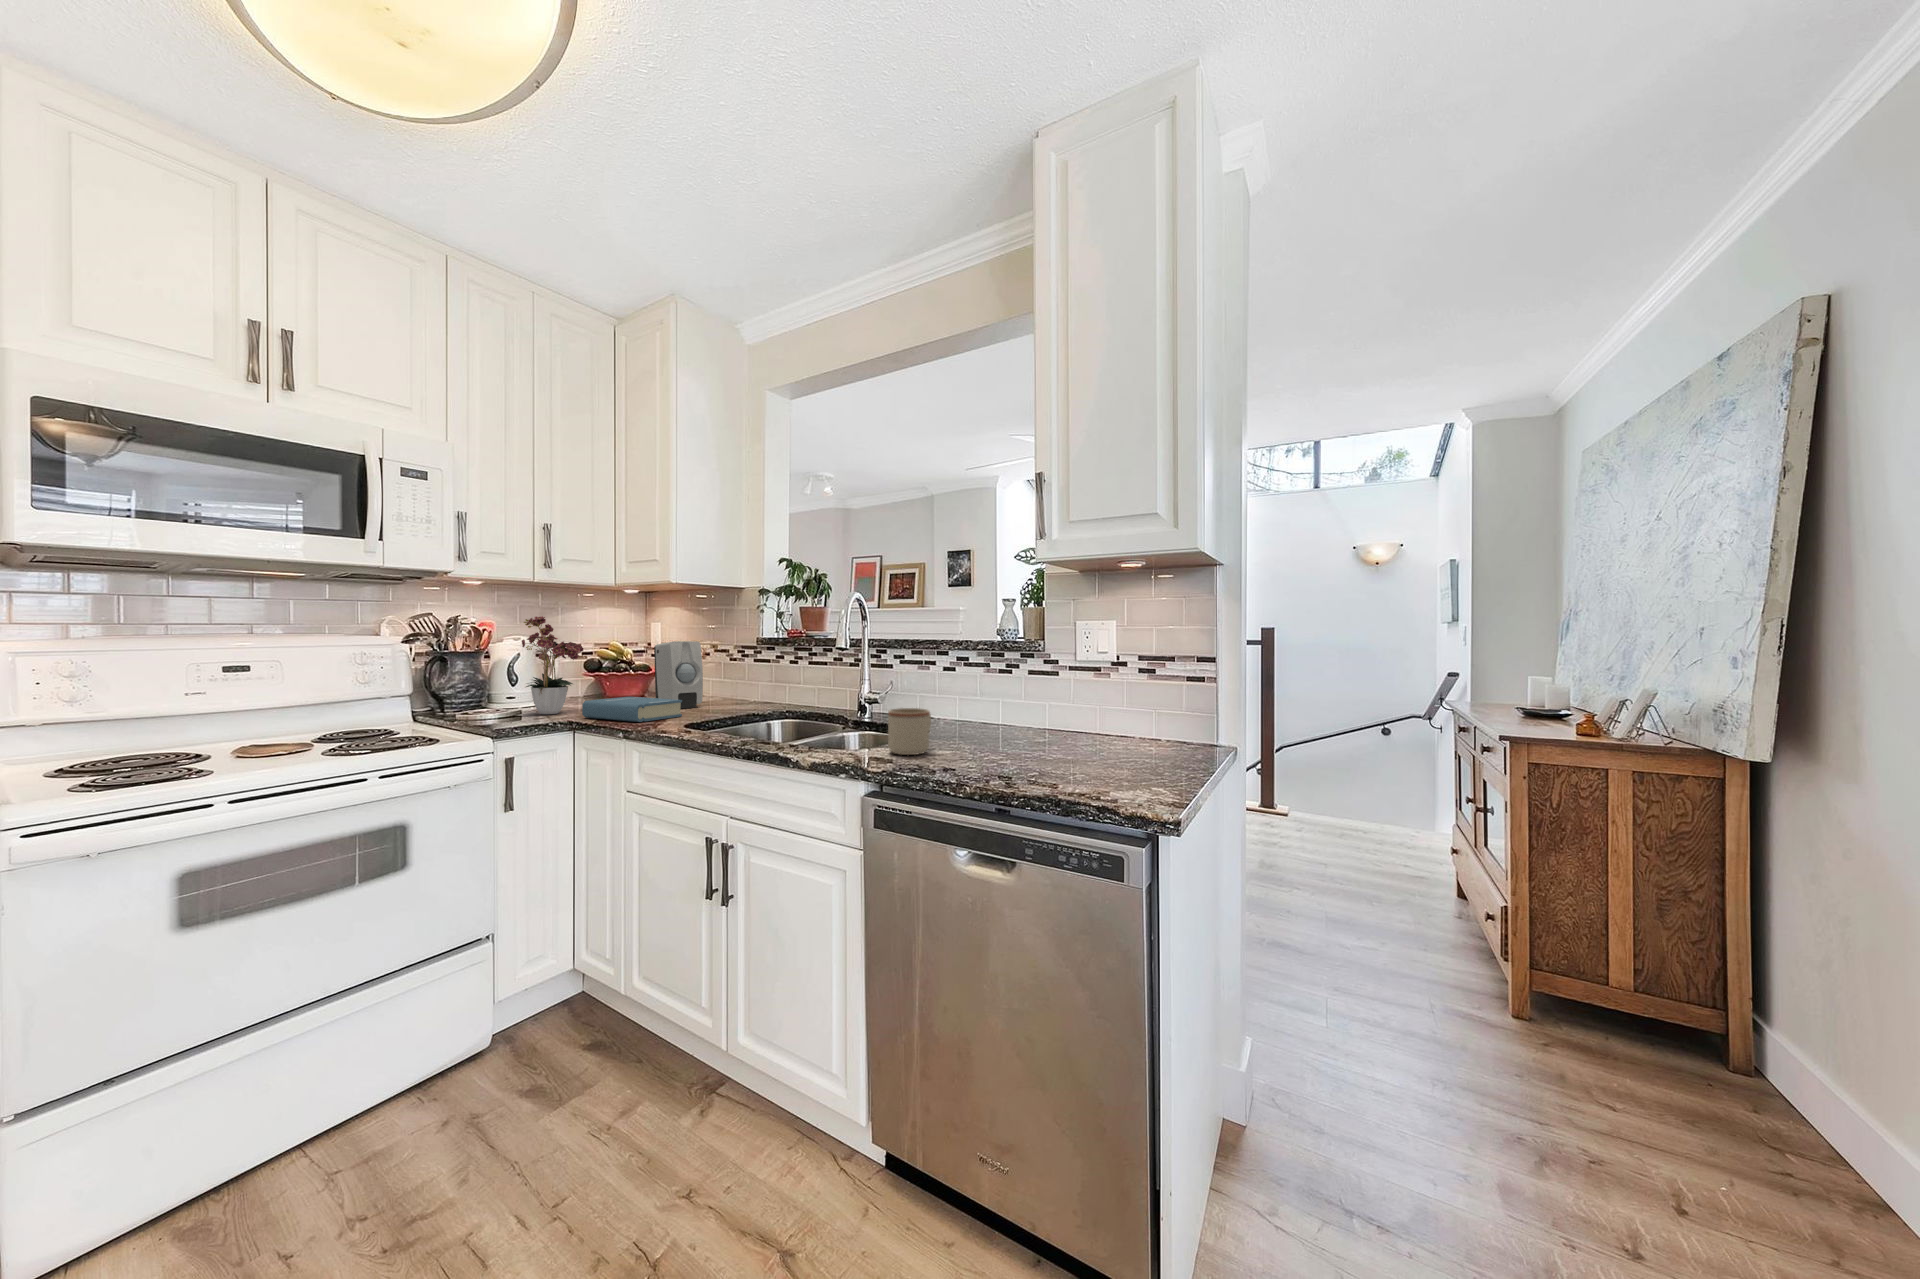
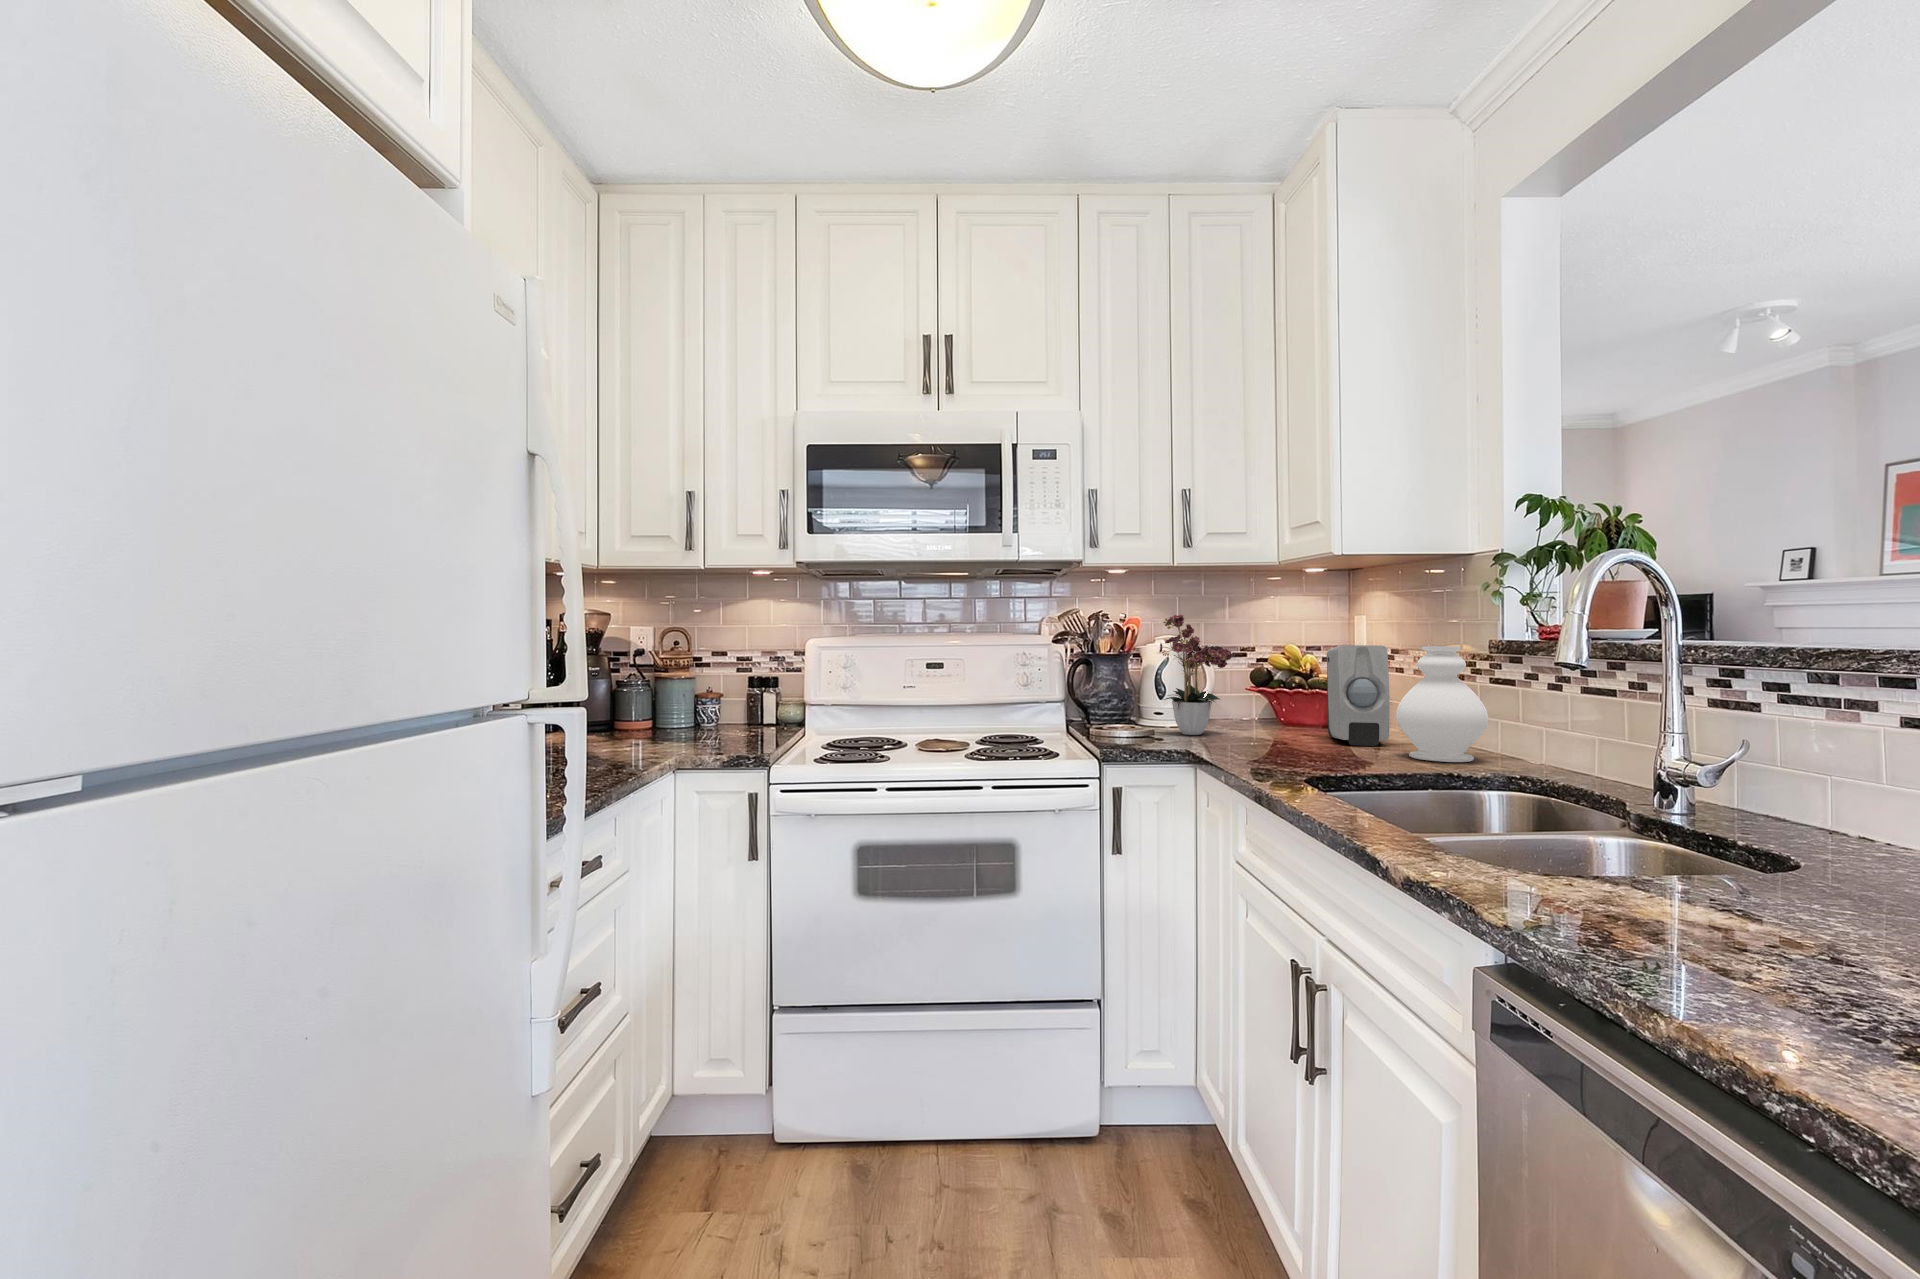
decorative vase: none [715,641,766,711] -> present [1396,646,1488,762]
hardback book: present [582,697,682,722] -> none [1212,721,1332,760]
mug: present [888,708,931,755] -> none [1582,811,1734,933]

